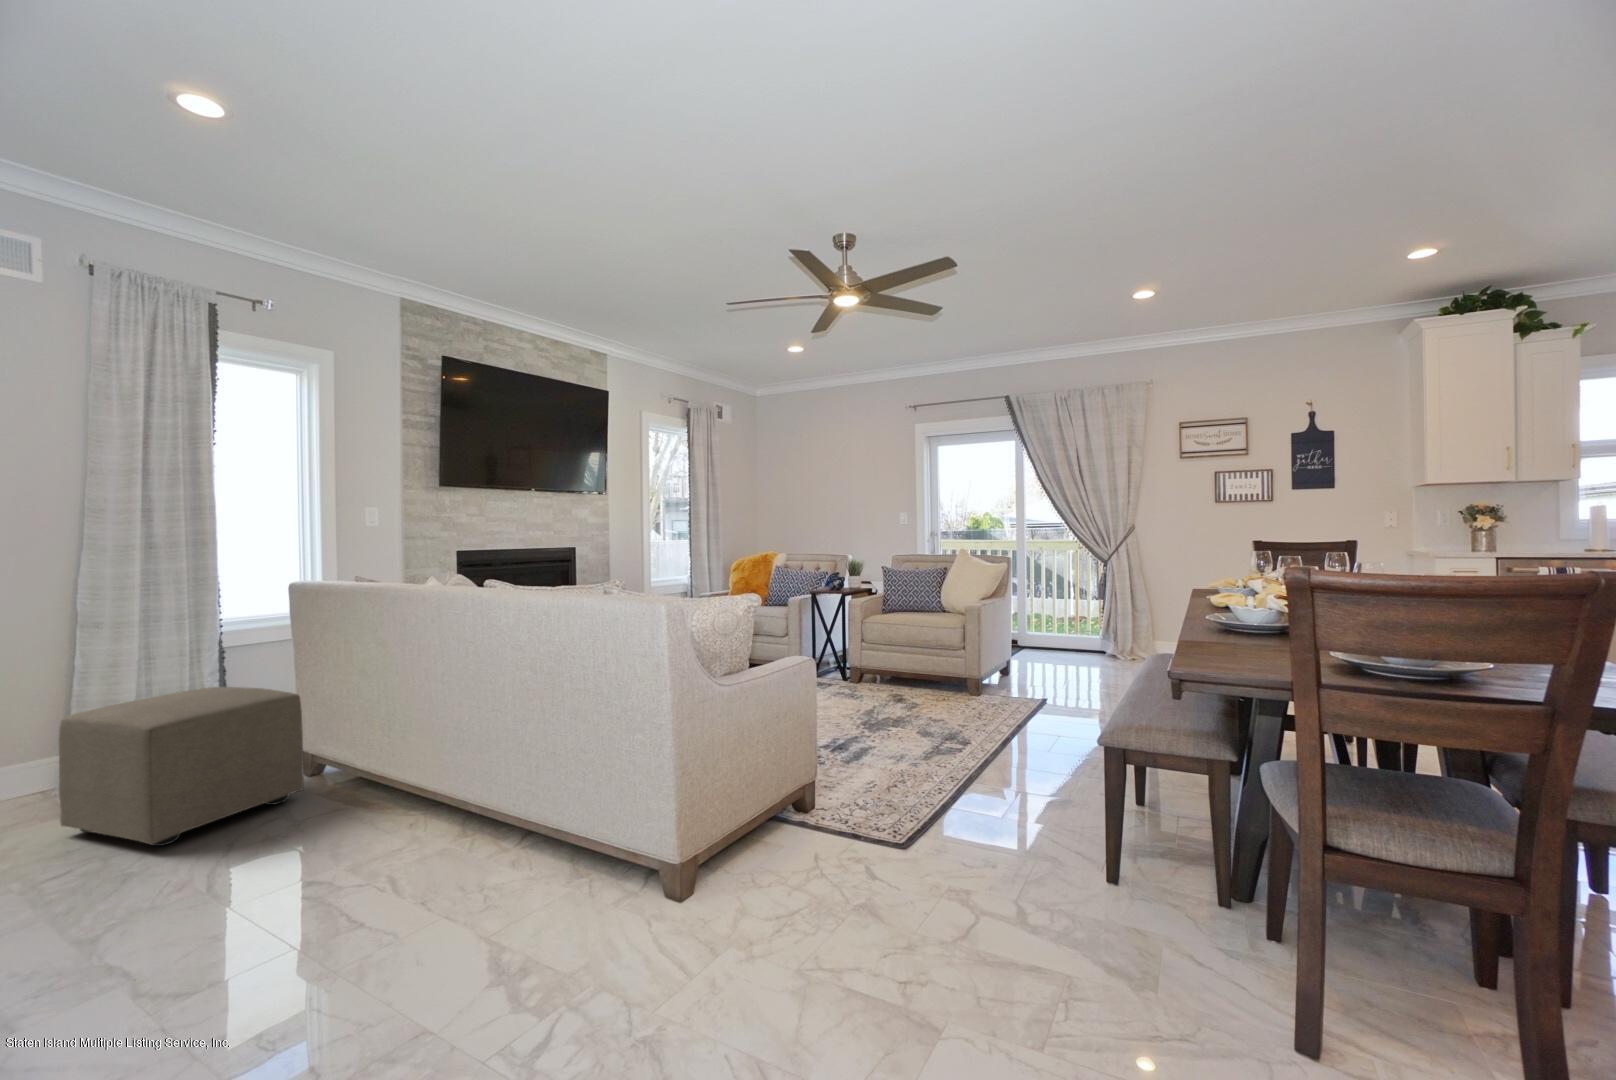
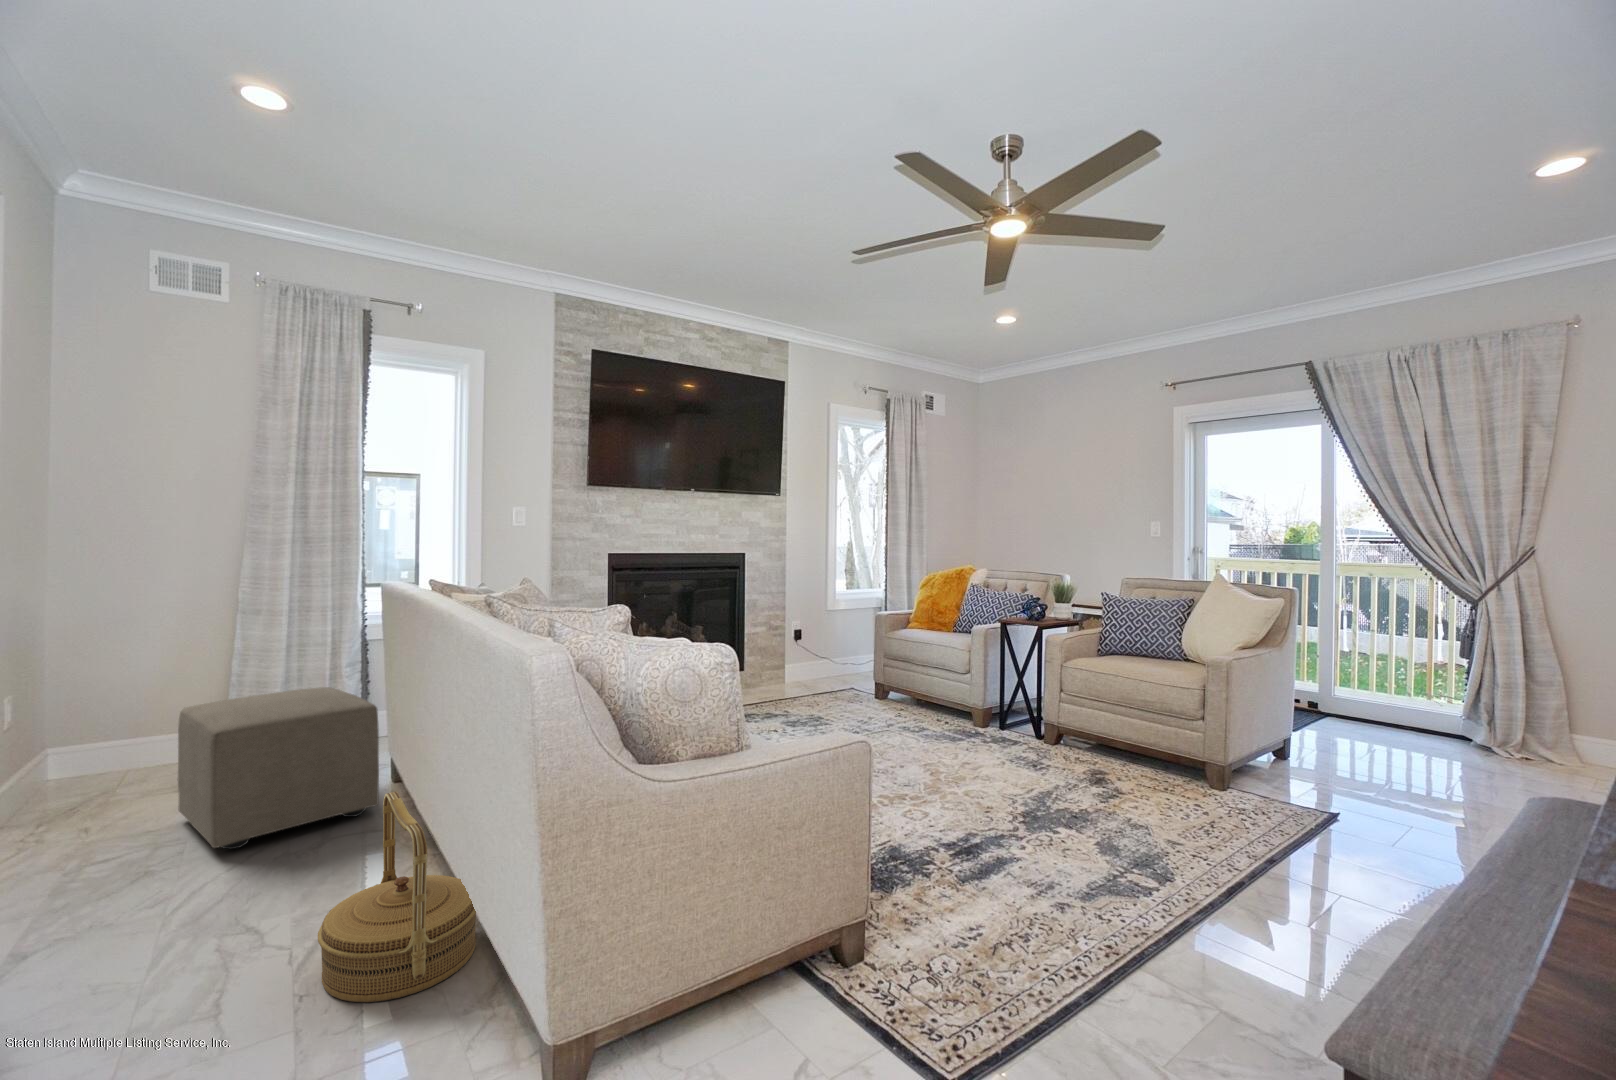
woven basket: none [369,745,505,911] -> present [318,791,476,1002]

